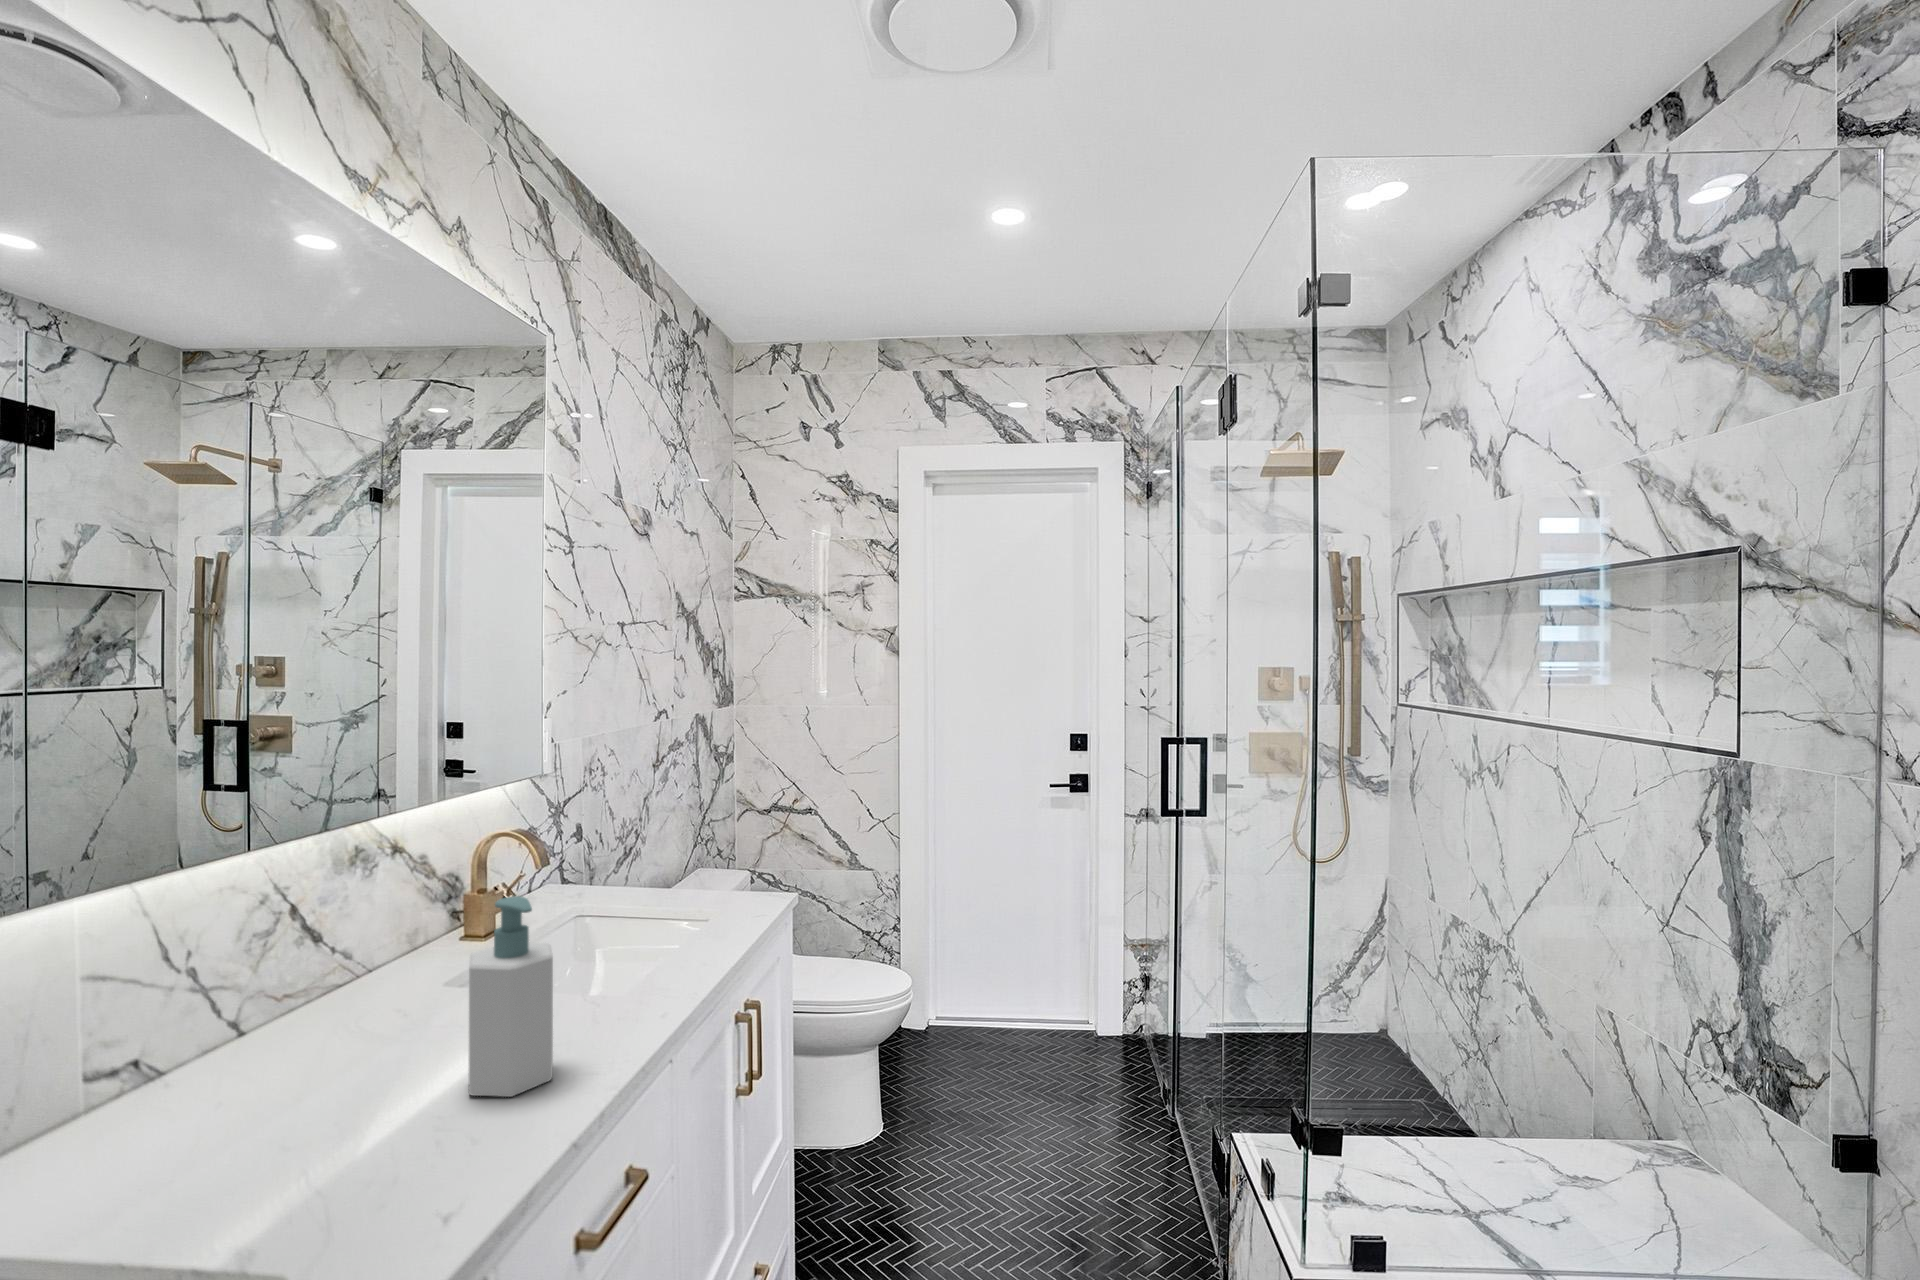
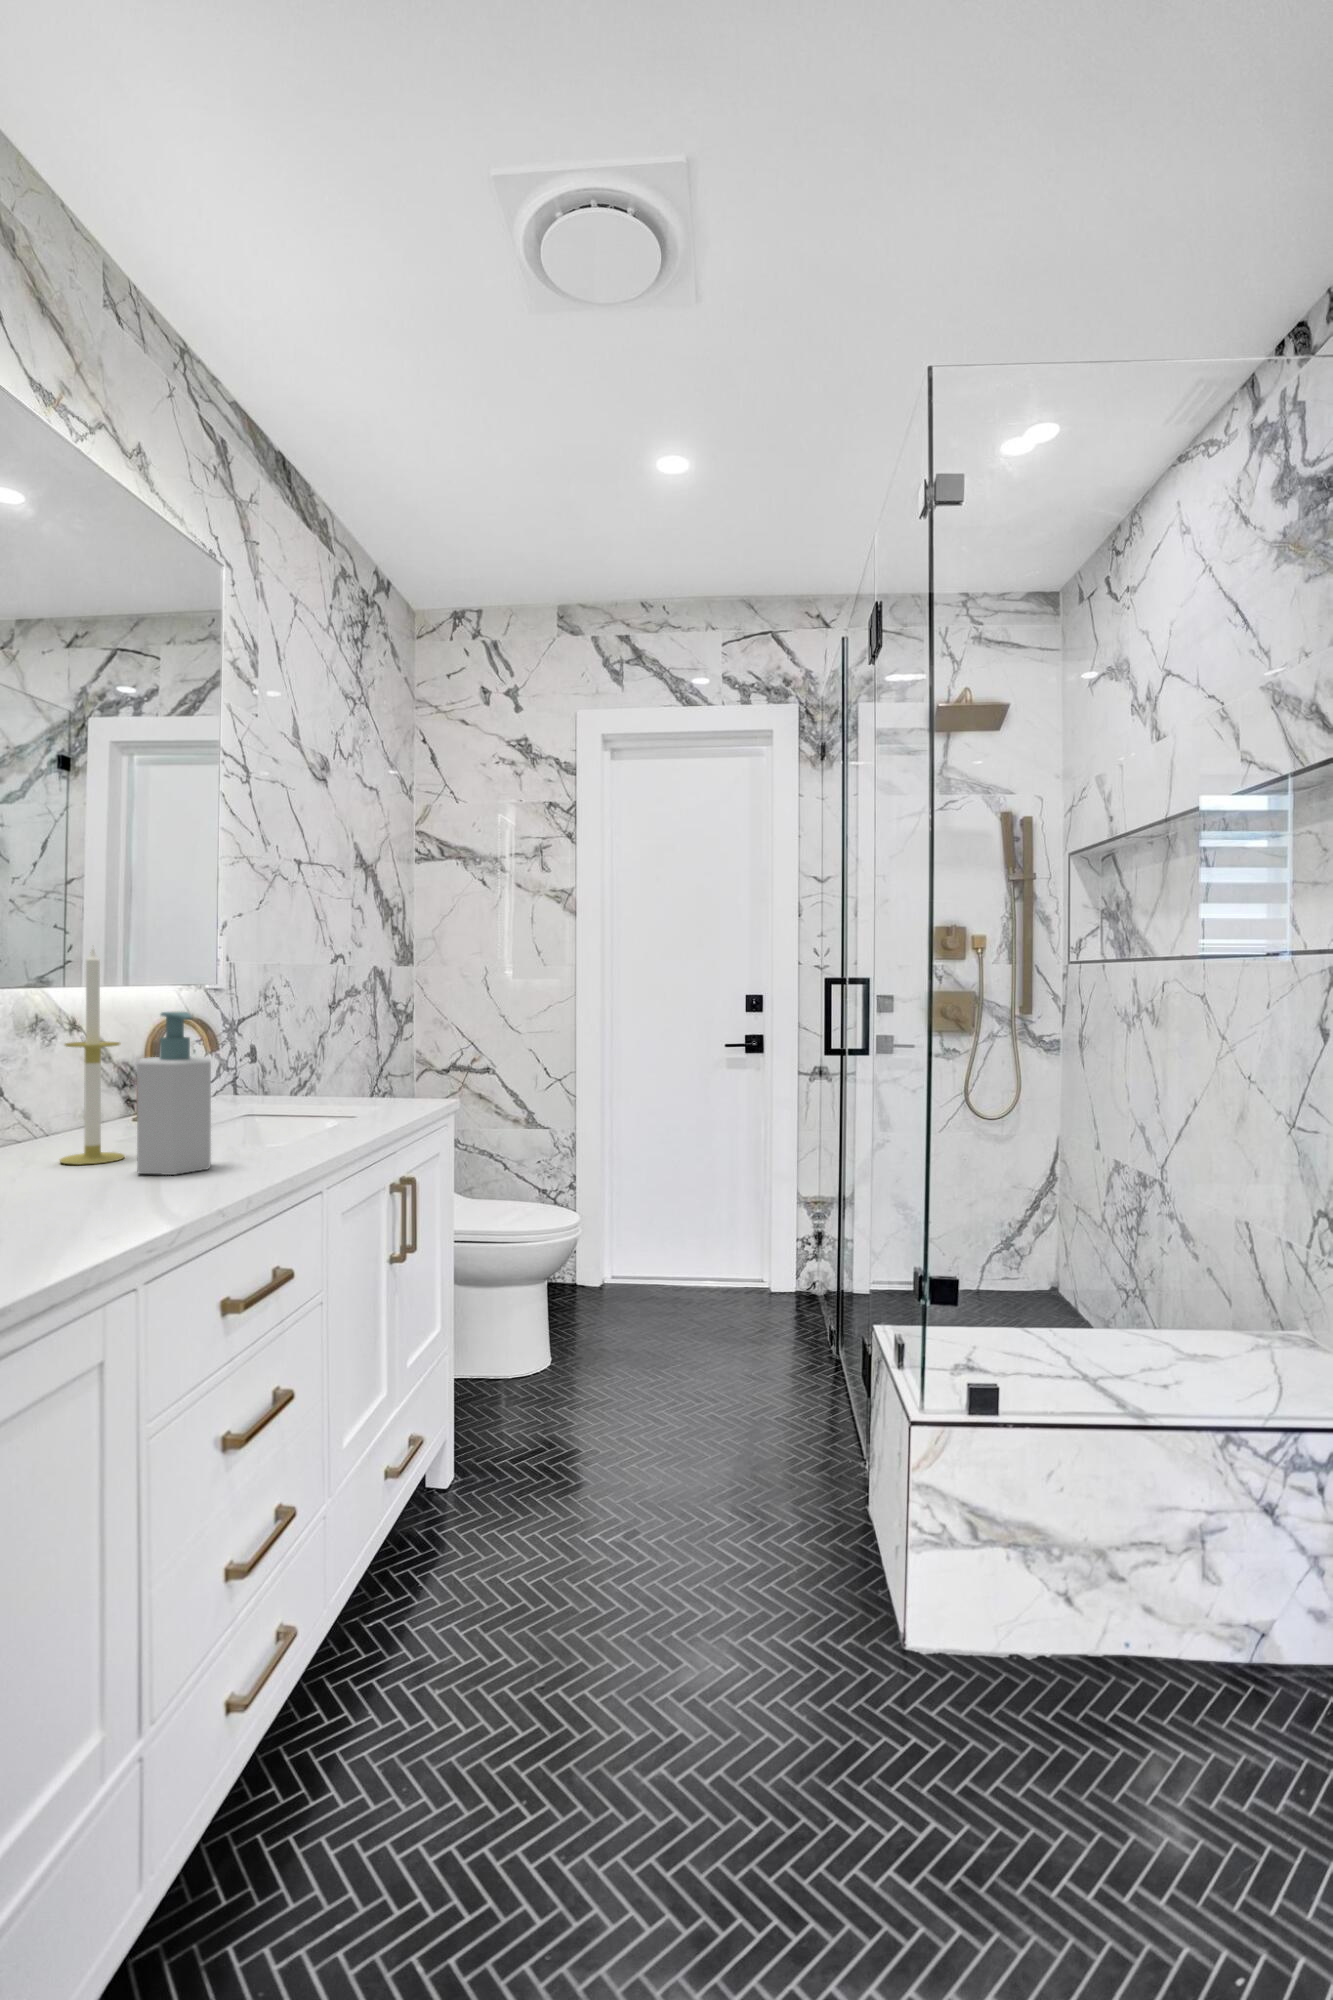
candle: none [377,810,452,1067] -> present [60,948,125,1164]

